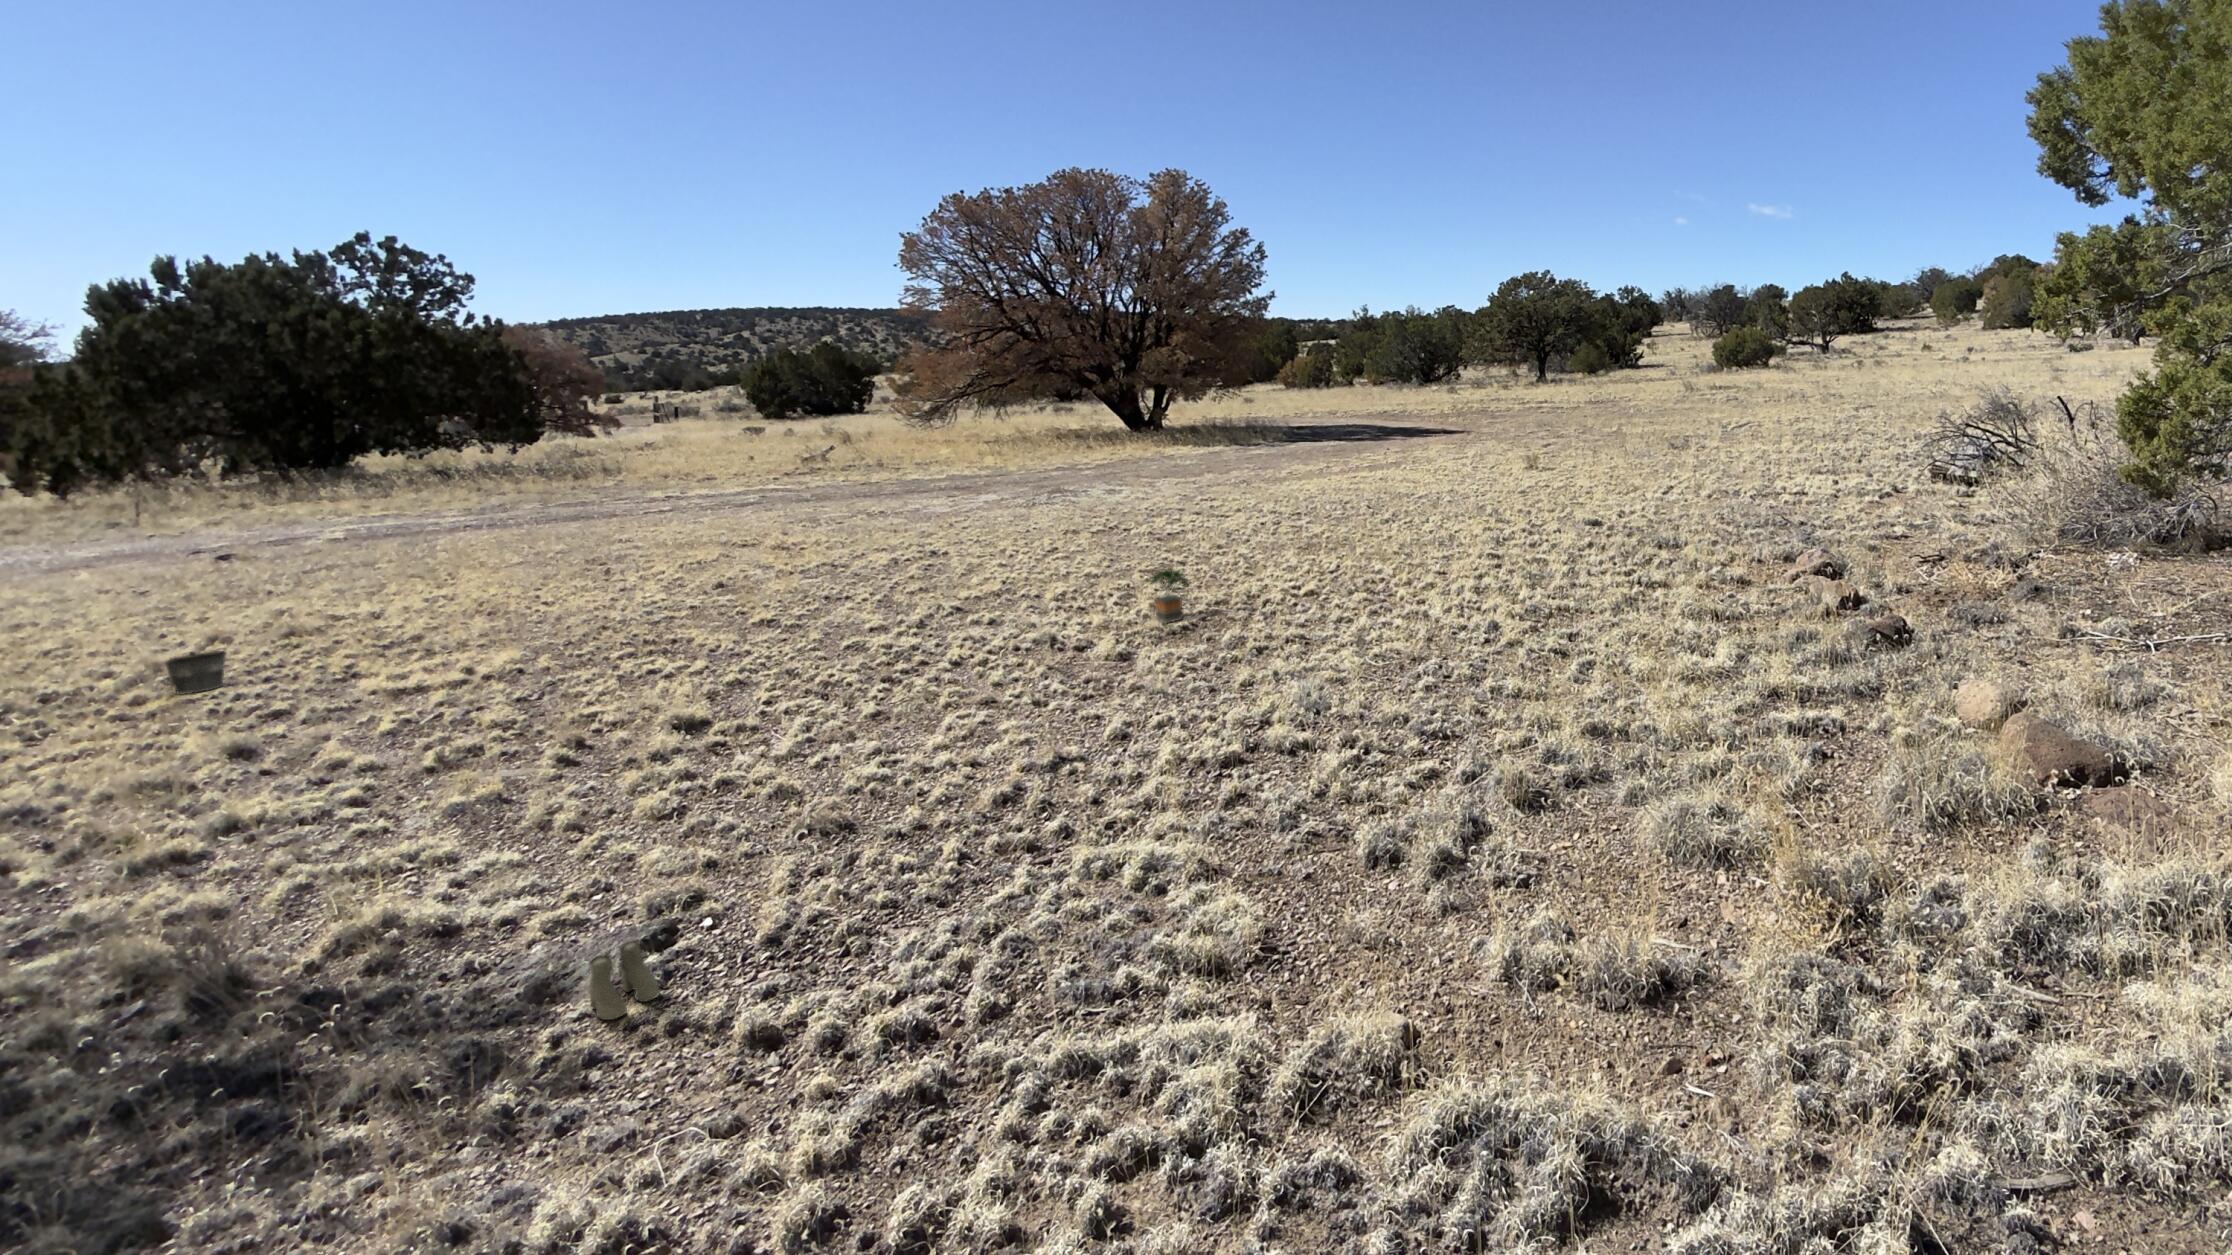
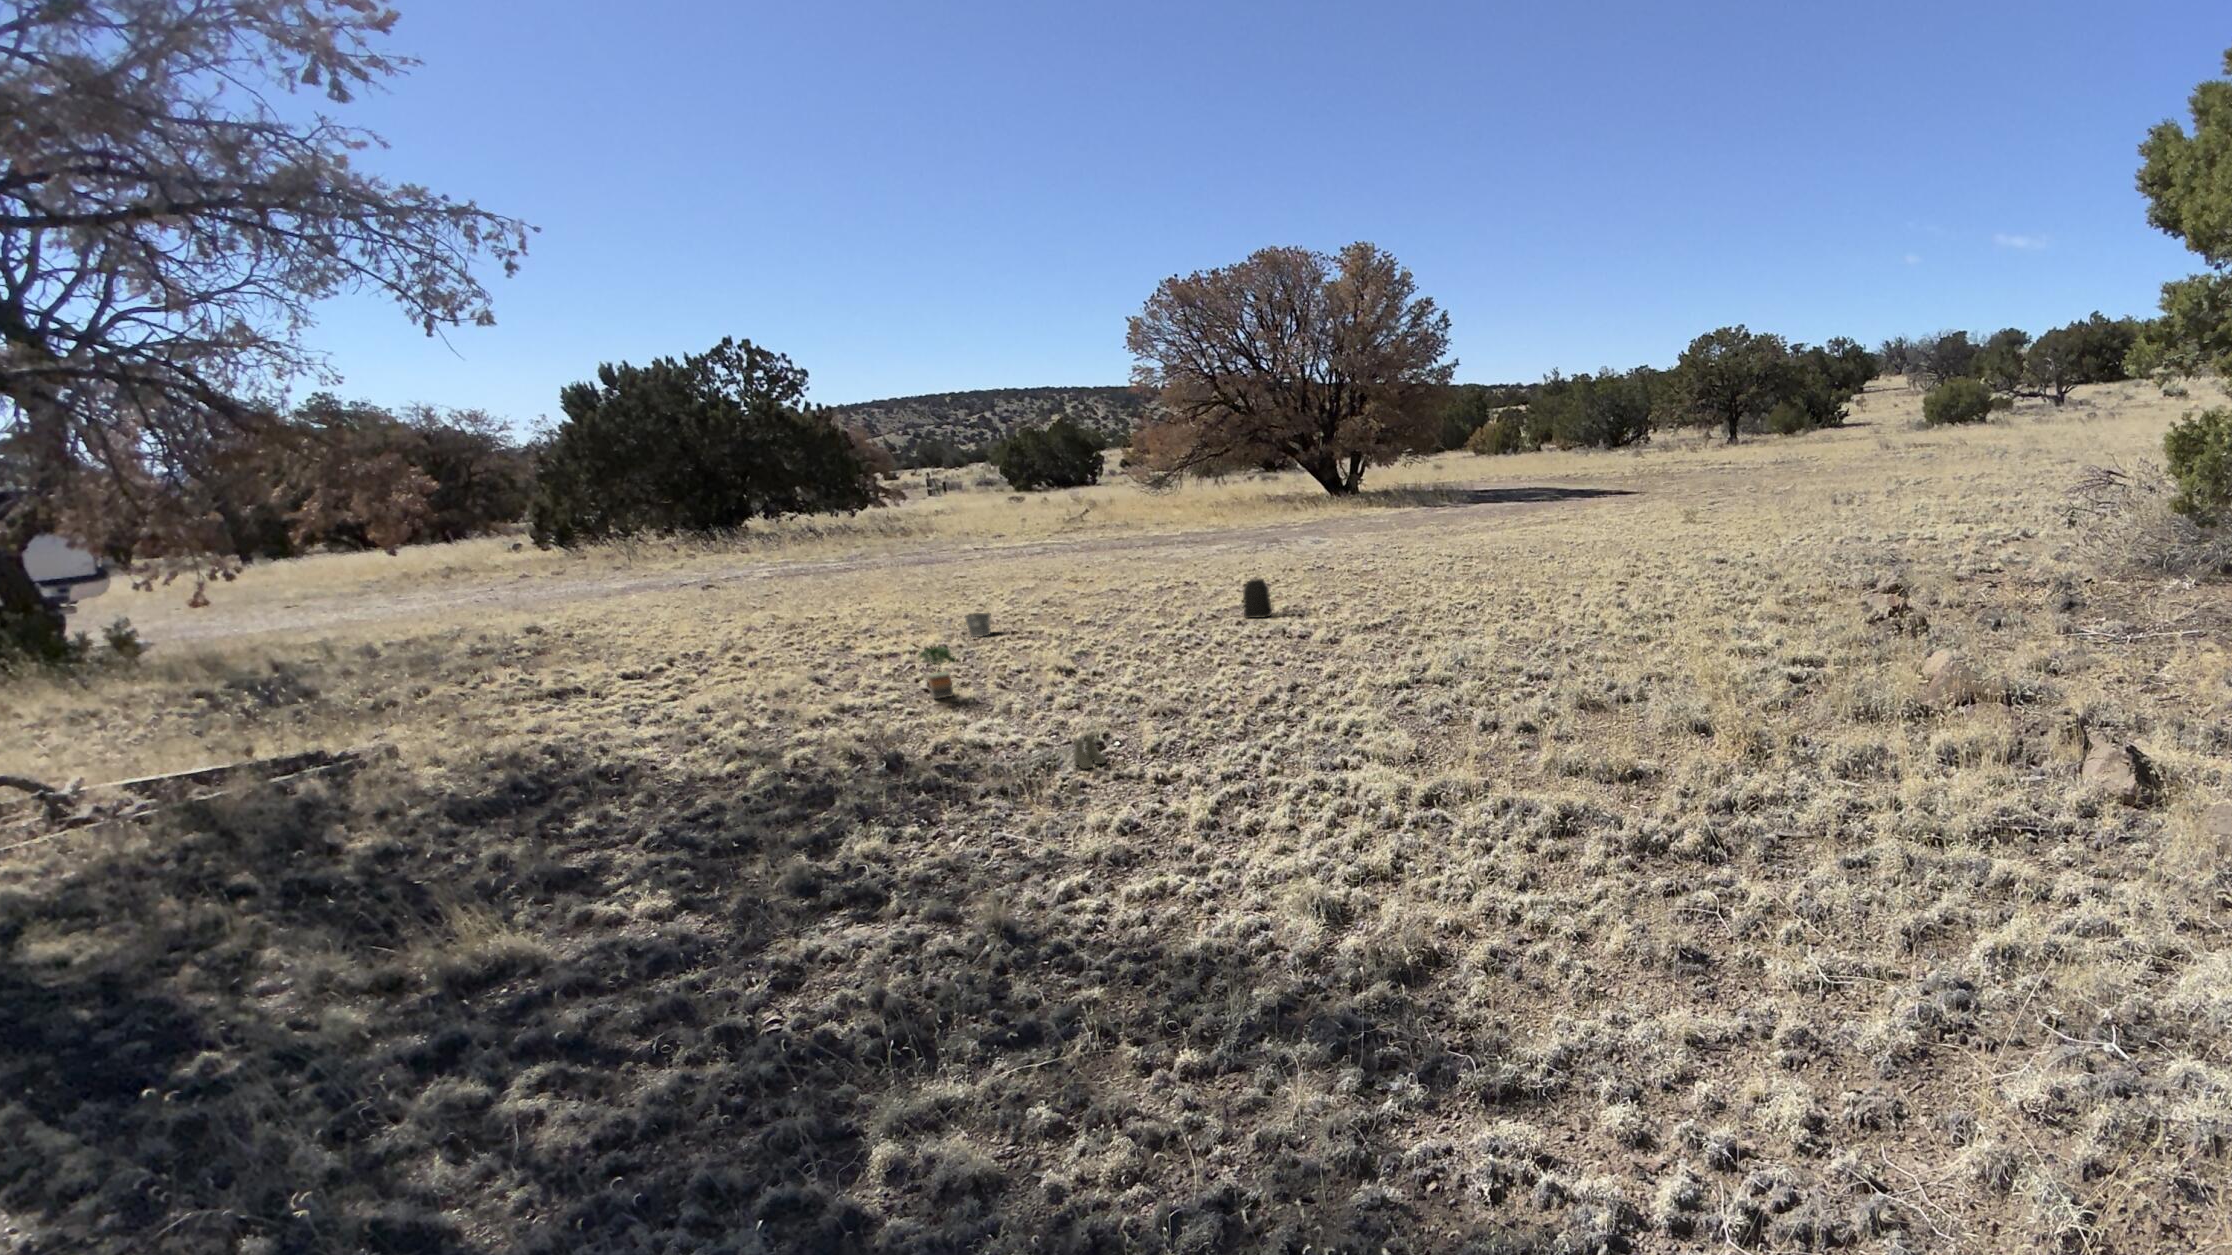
backpack: none [999,563,1041,620] -> present [1243,579,1272,618]
potted tree: present [1150,569,1188,623] -> present [918,646,956,699]
bucket: present [162,651,226,694] -> present [964,613,991,637]

